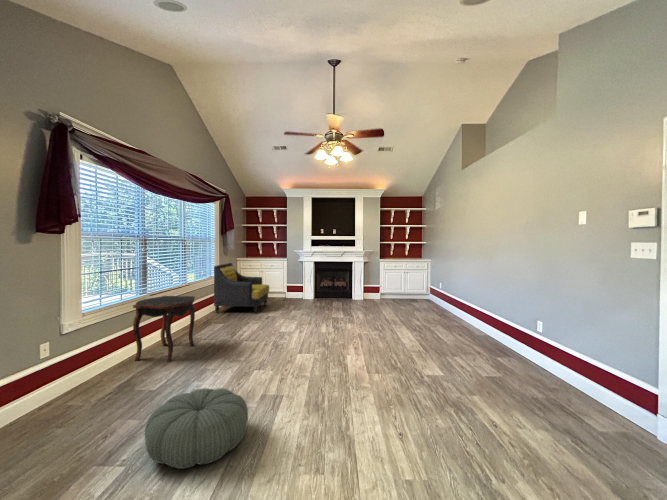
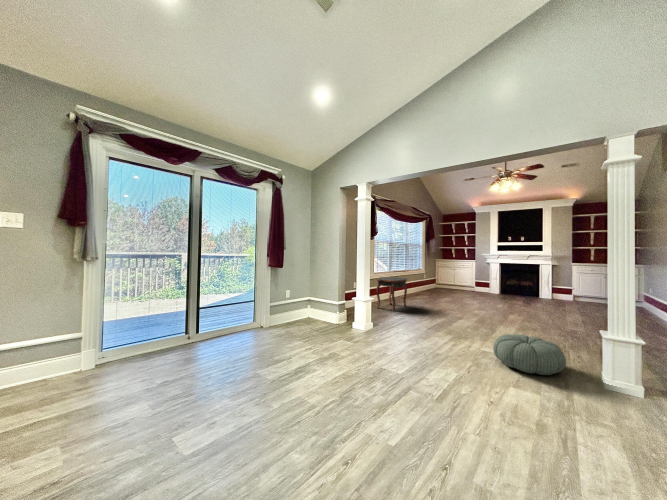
armchair: present [214,263,269,314] -> none [419,262,460,297]
pouf: present [145,388,248,469] -> present [493,334,566,375]

